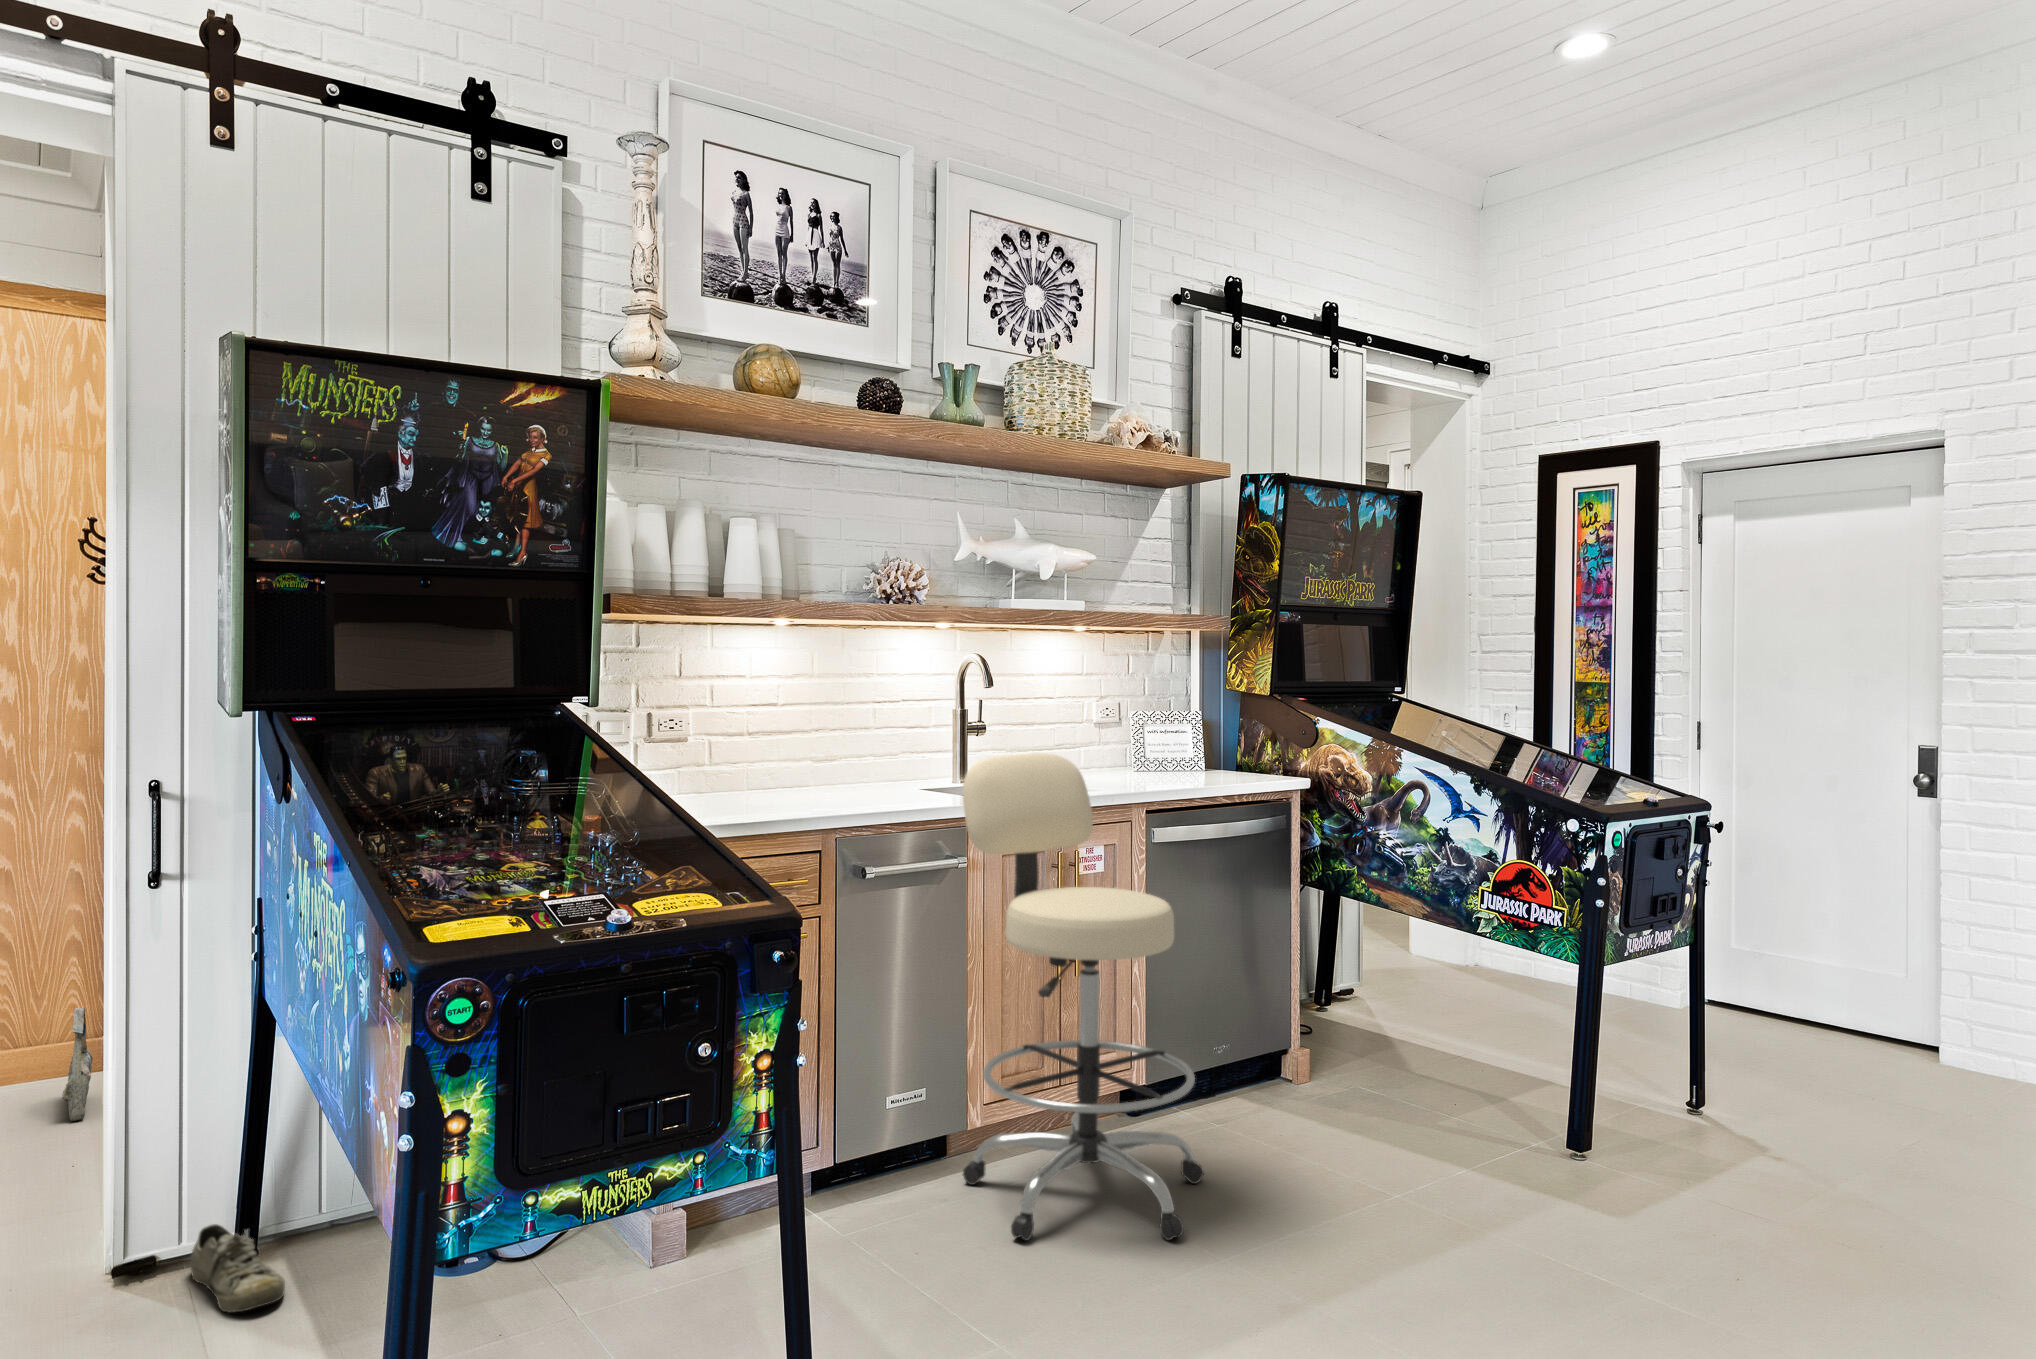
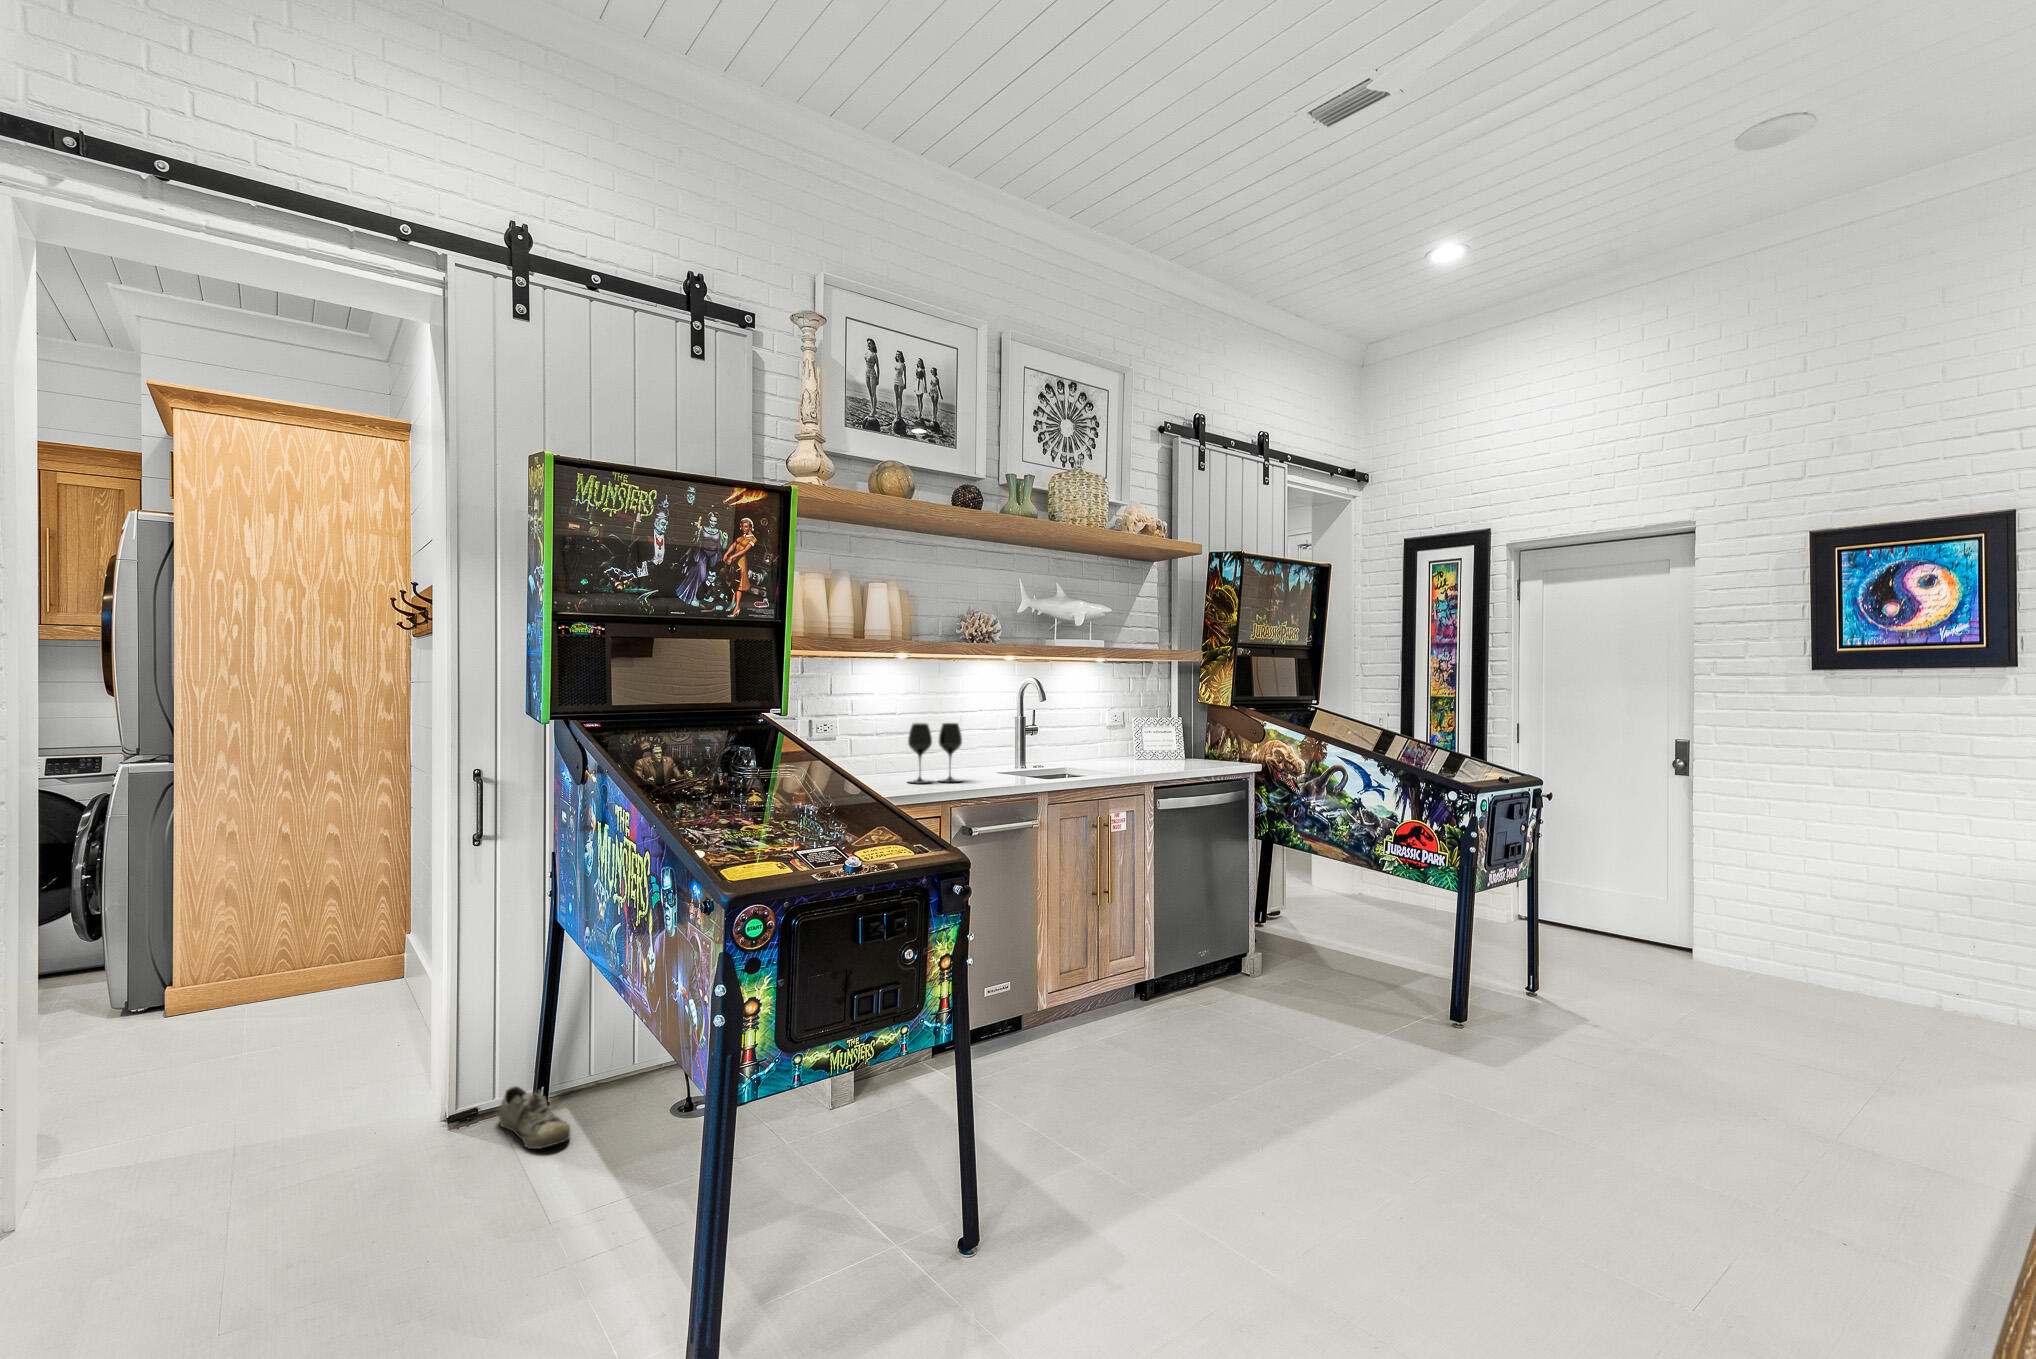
wine glass: none [786,718,866,804] -> present [908,723,962,784]
stool: present [963,753,1204,1241] -> none [1035,747,1205,1091]
bag: present [61,1008,93,1121] -> none [380,933,401,1015]

